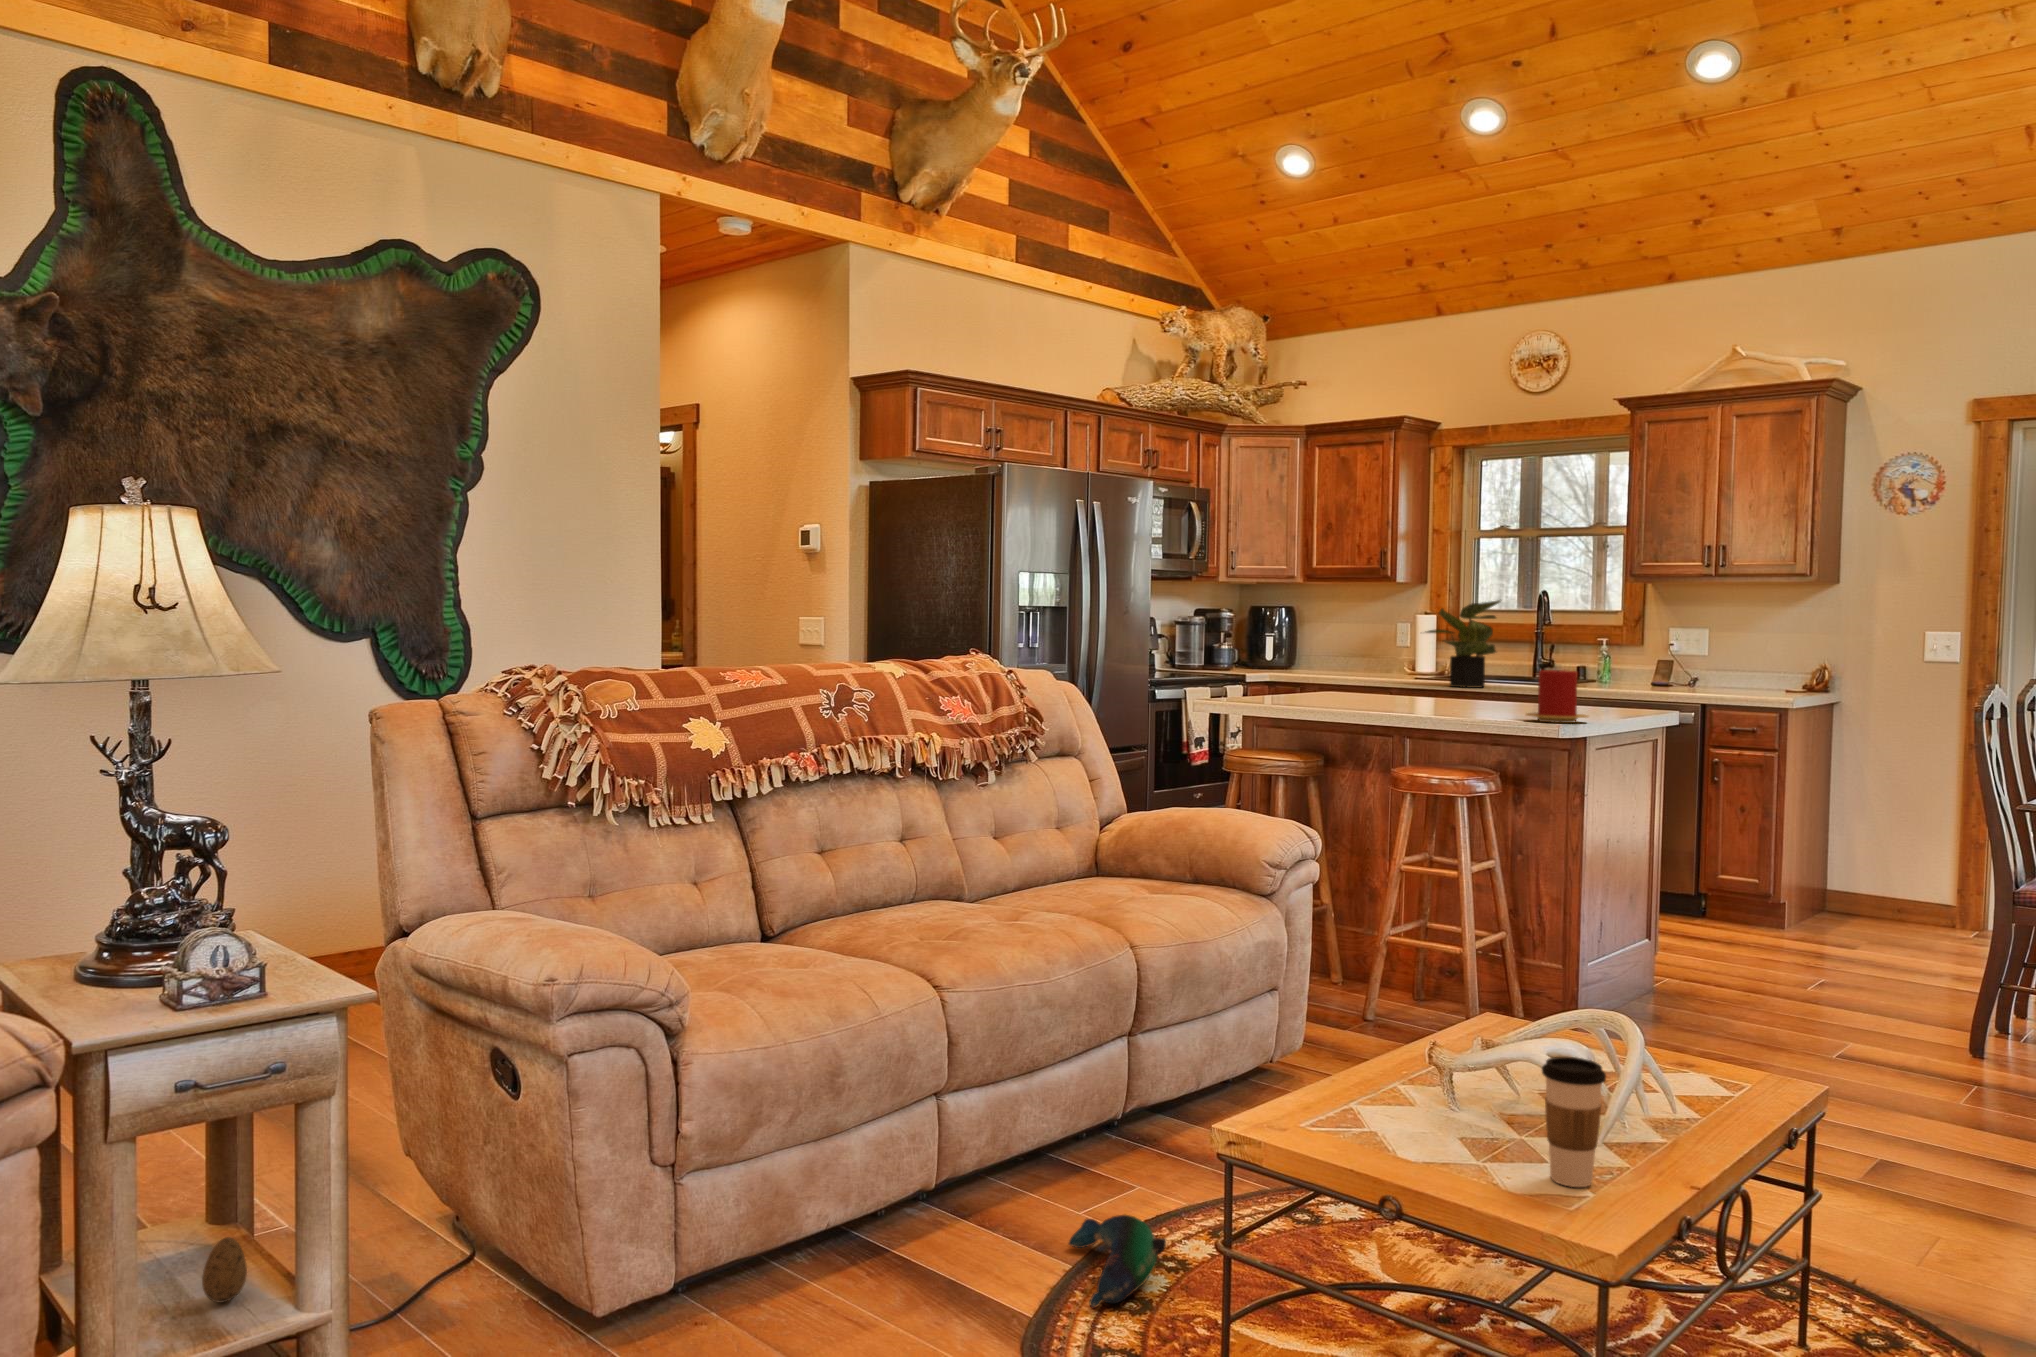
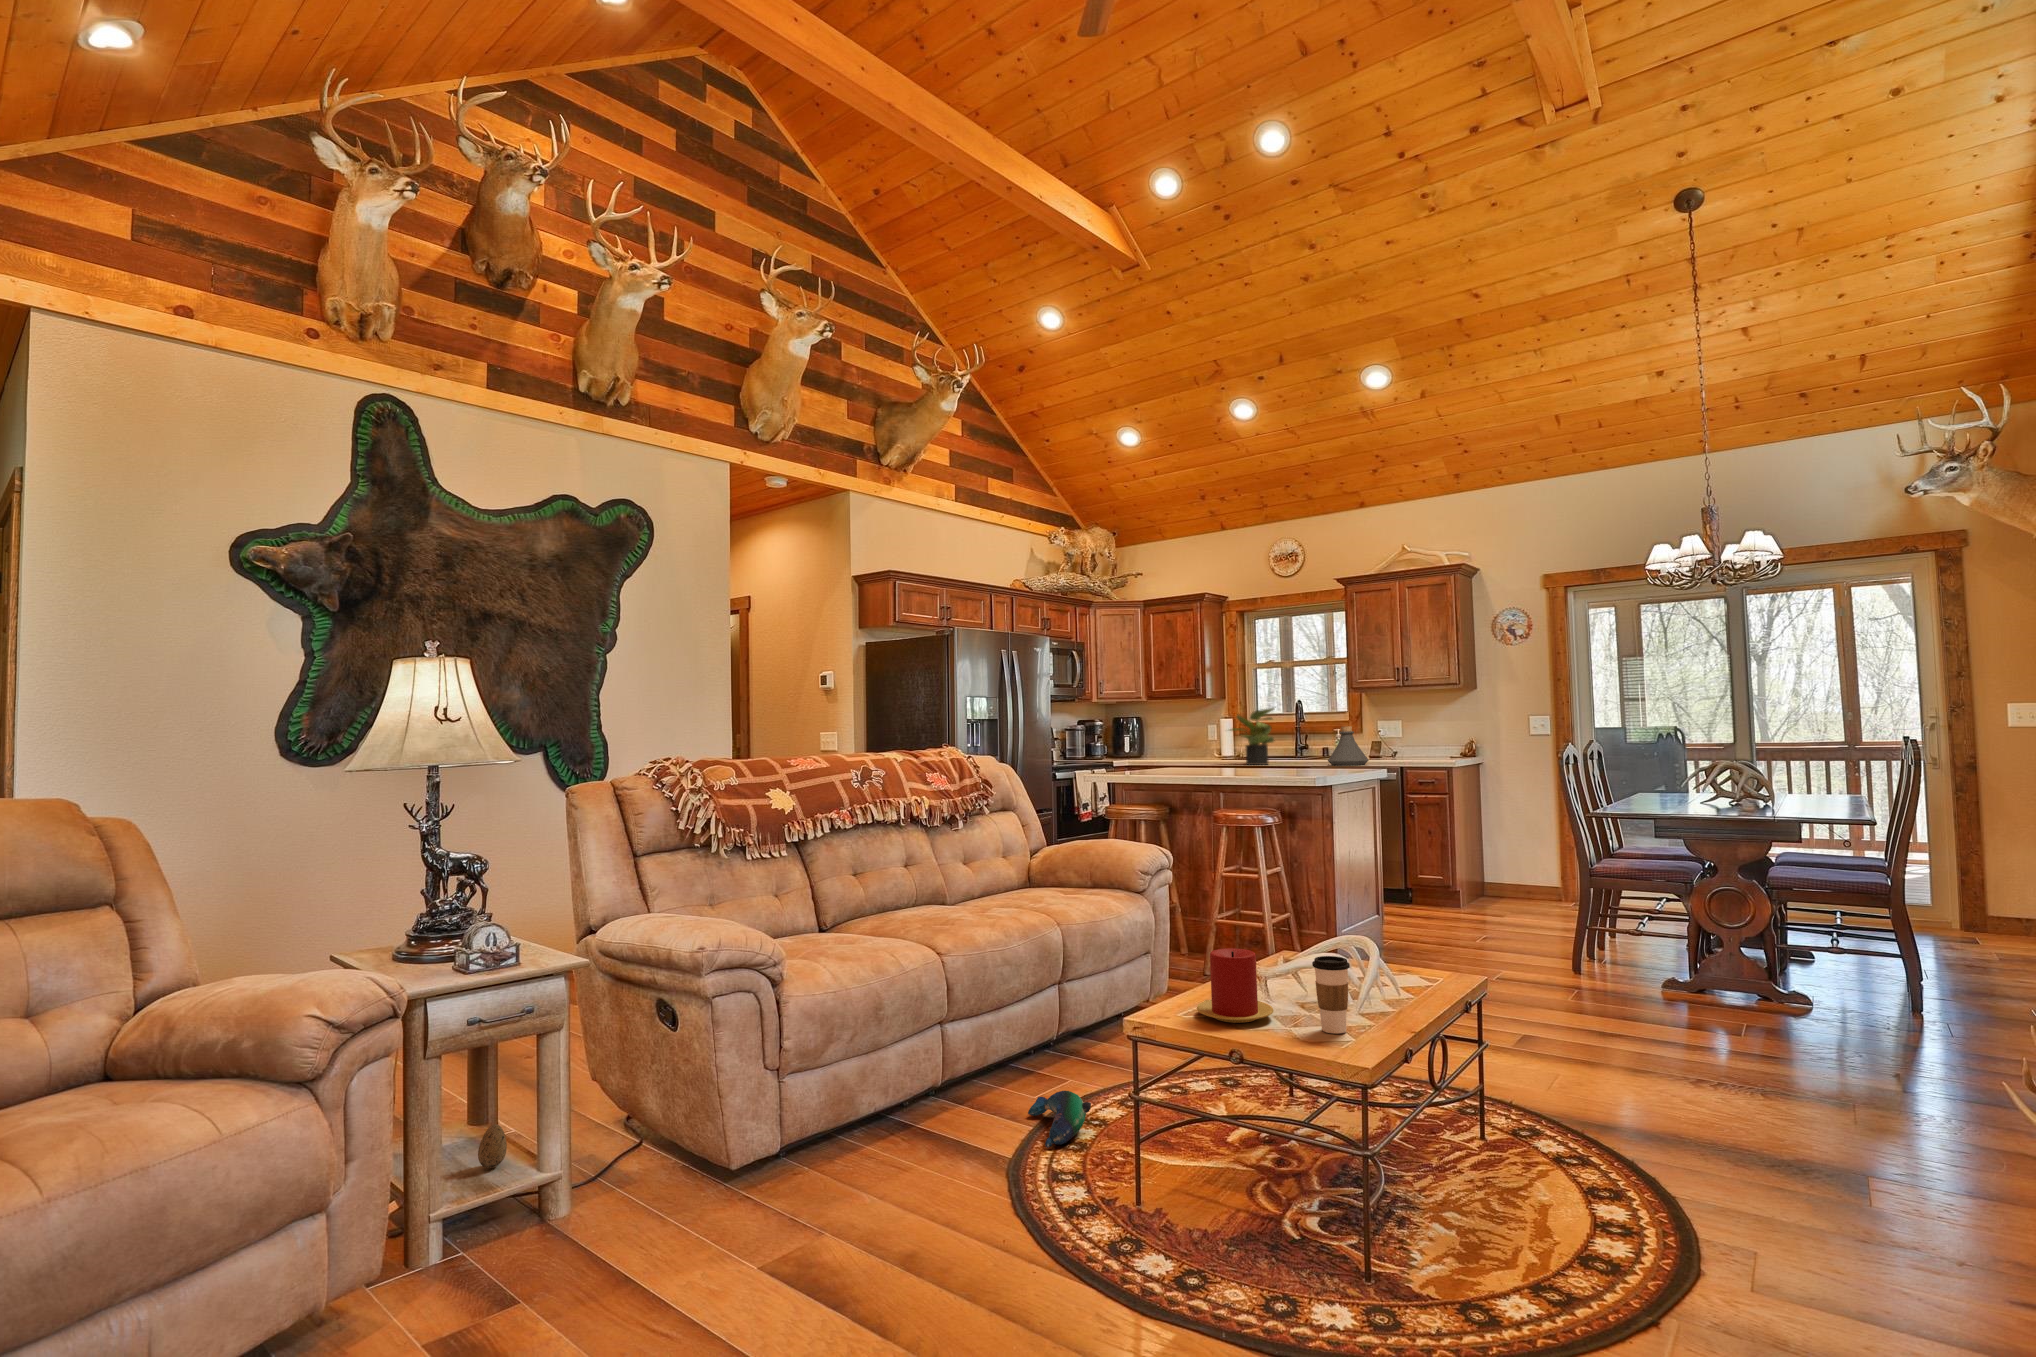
bottle: none [1578,635,1645,696] -> present [1328,726,1369,766]
candle: present [1526,670,1588,723] -> present [1197,948,1274,1023]

